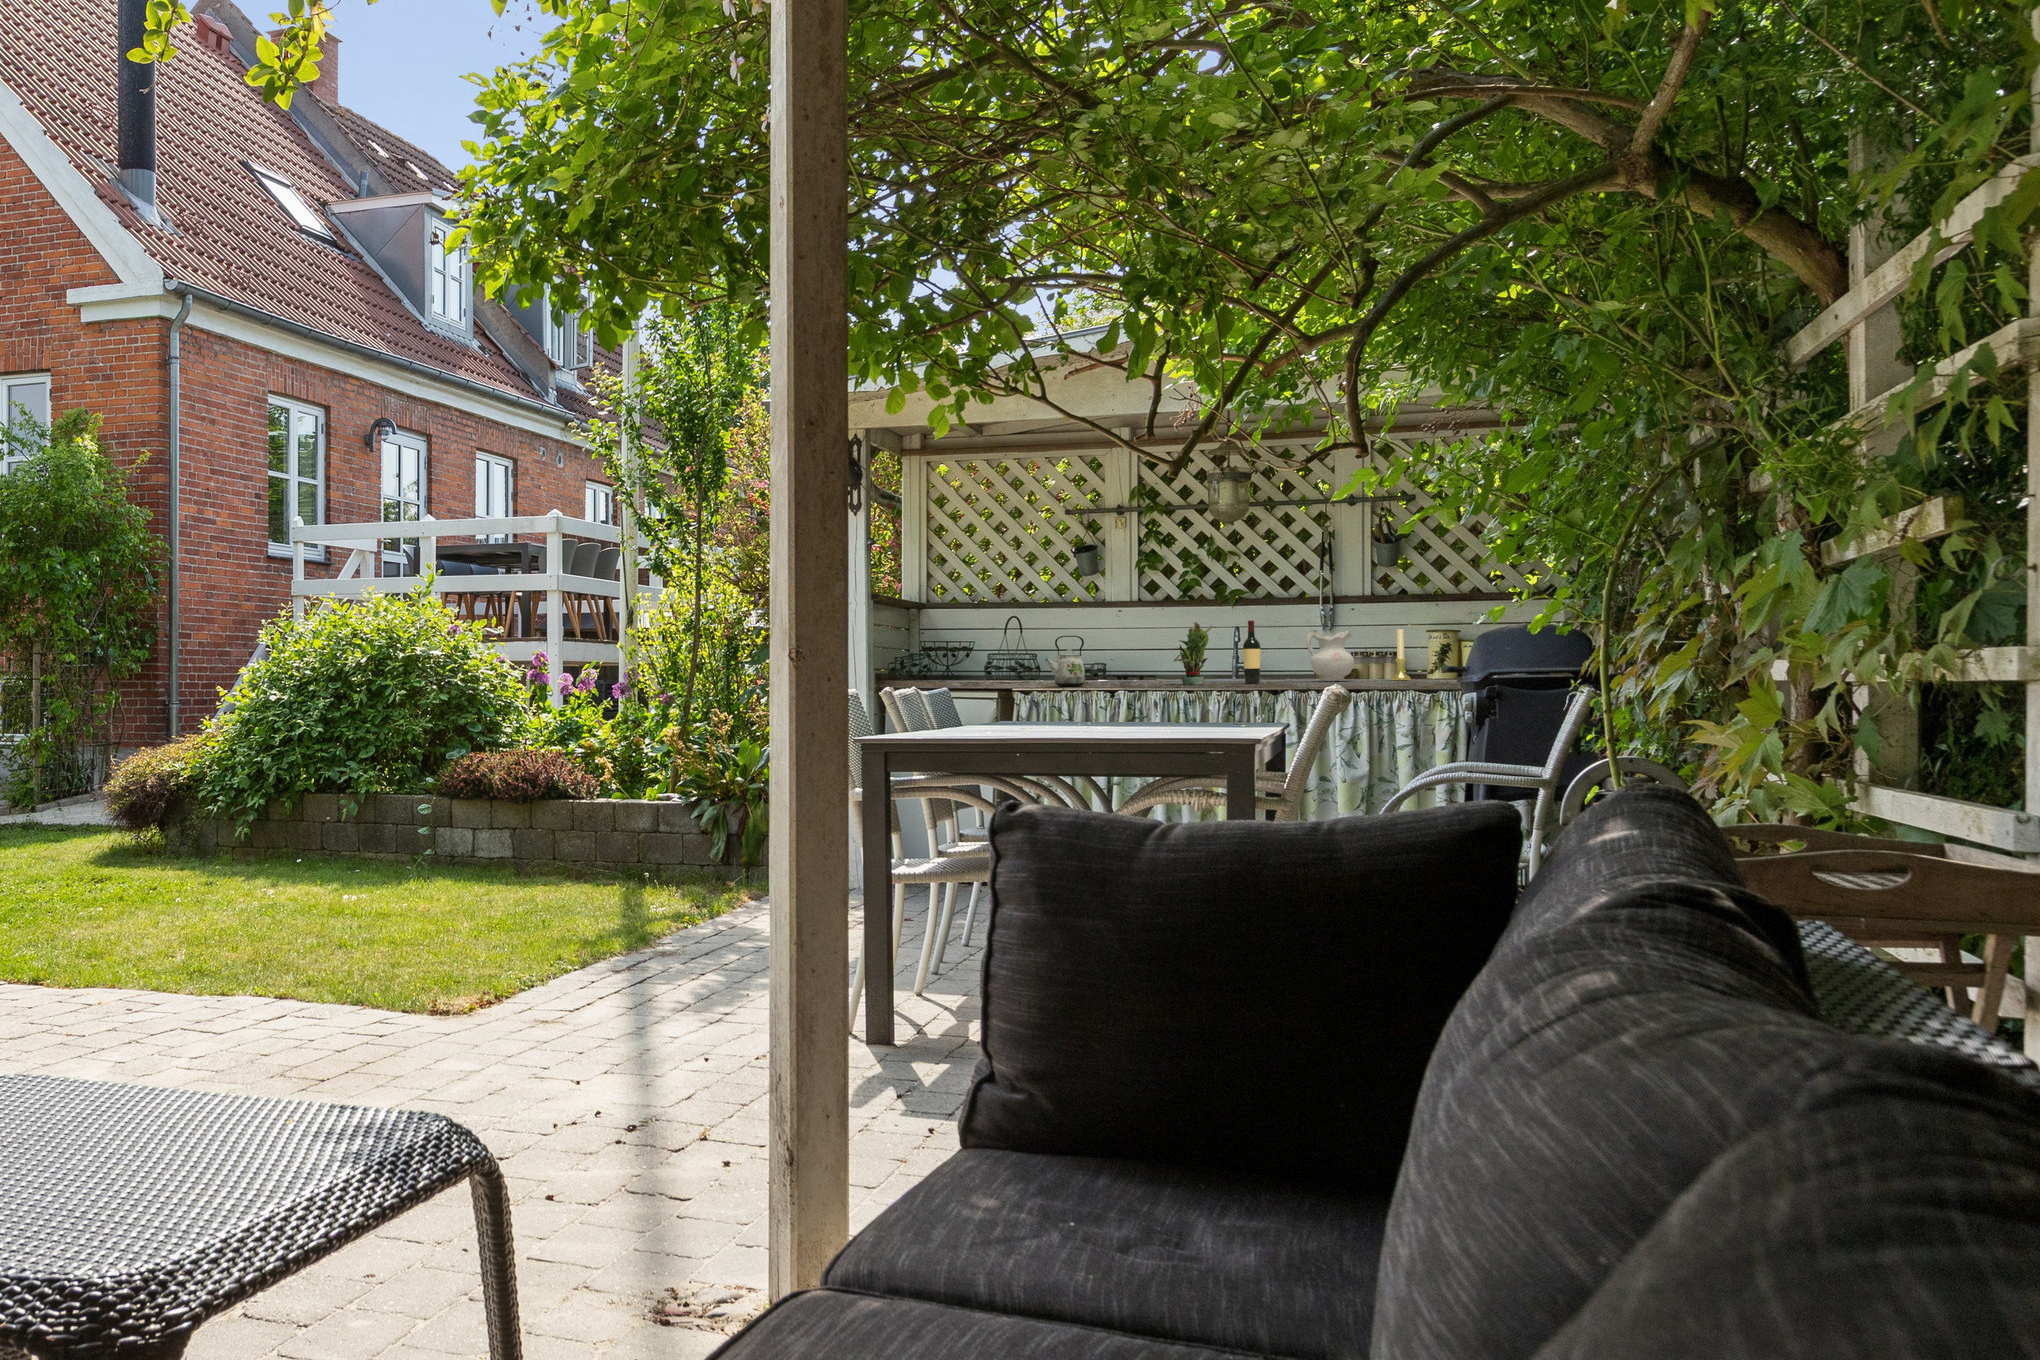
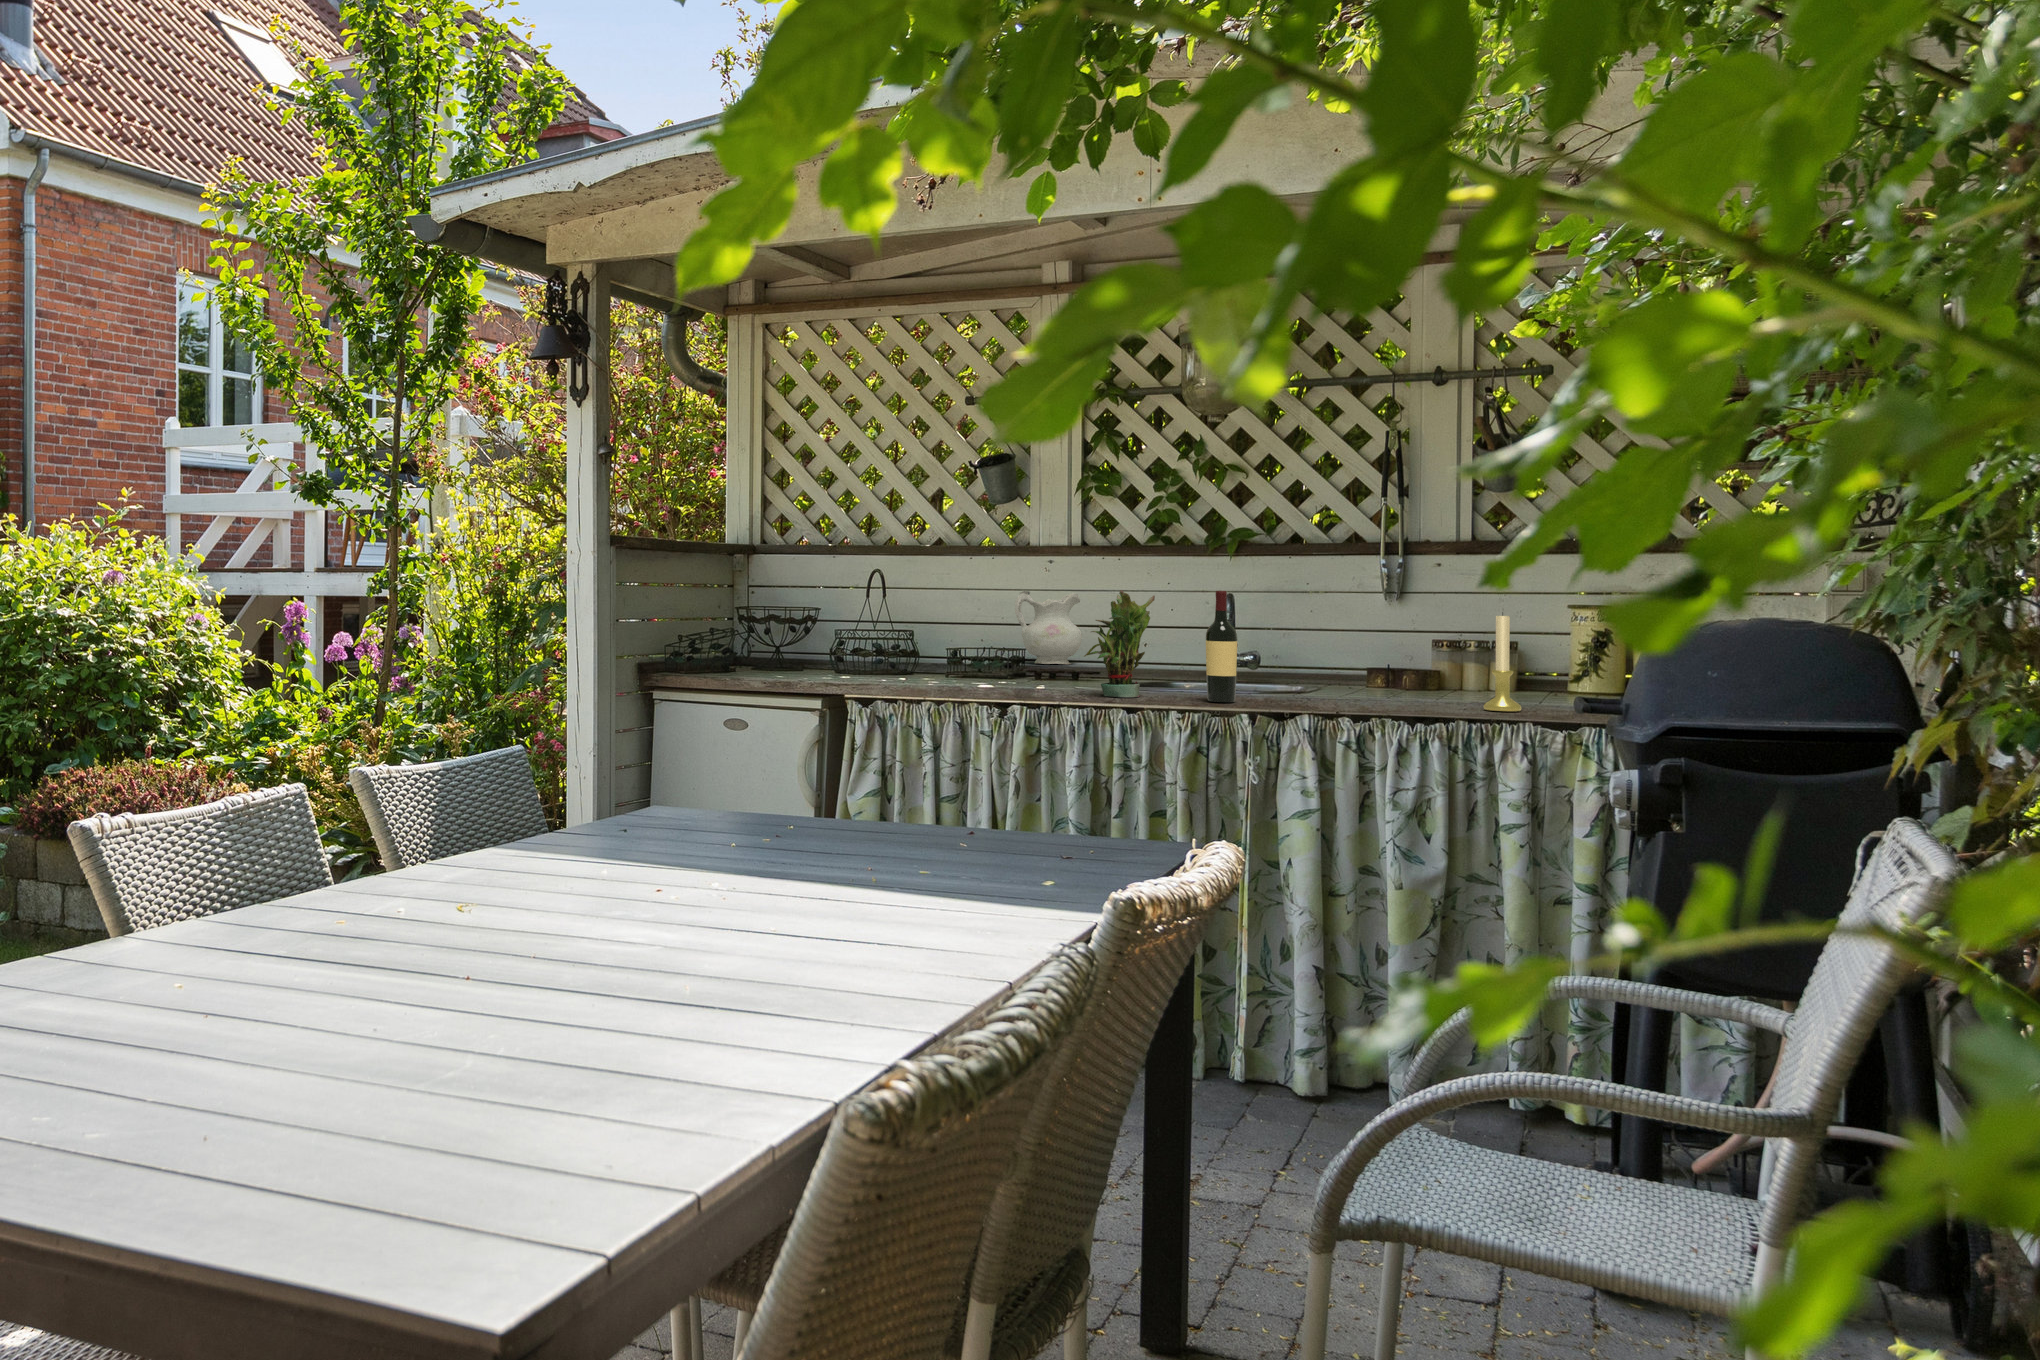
ceramic pitcher: present [1306,630,1354,681] -> present [1015,591,1082,664]
kettle: present [1044,636,1085,687] -> none [879,603,948,687]

